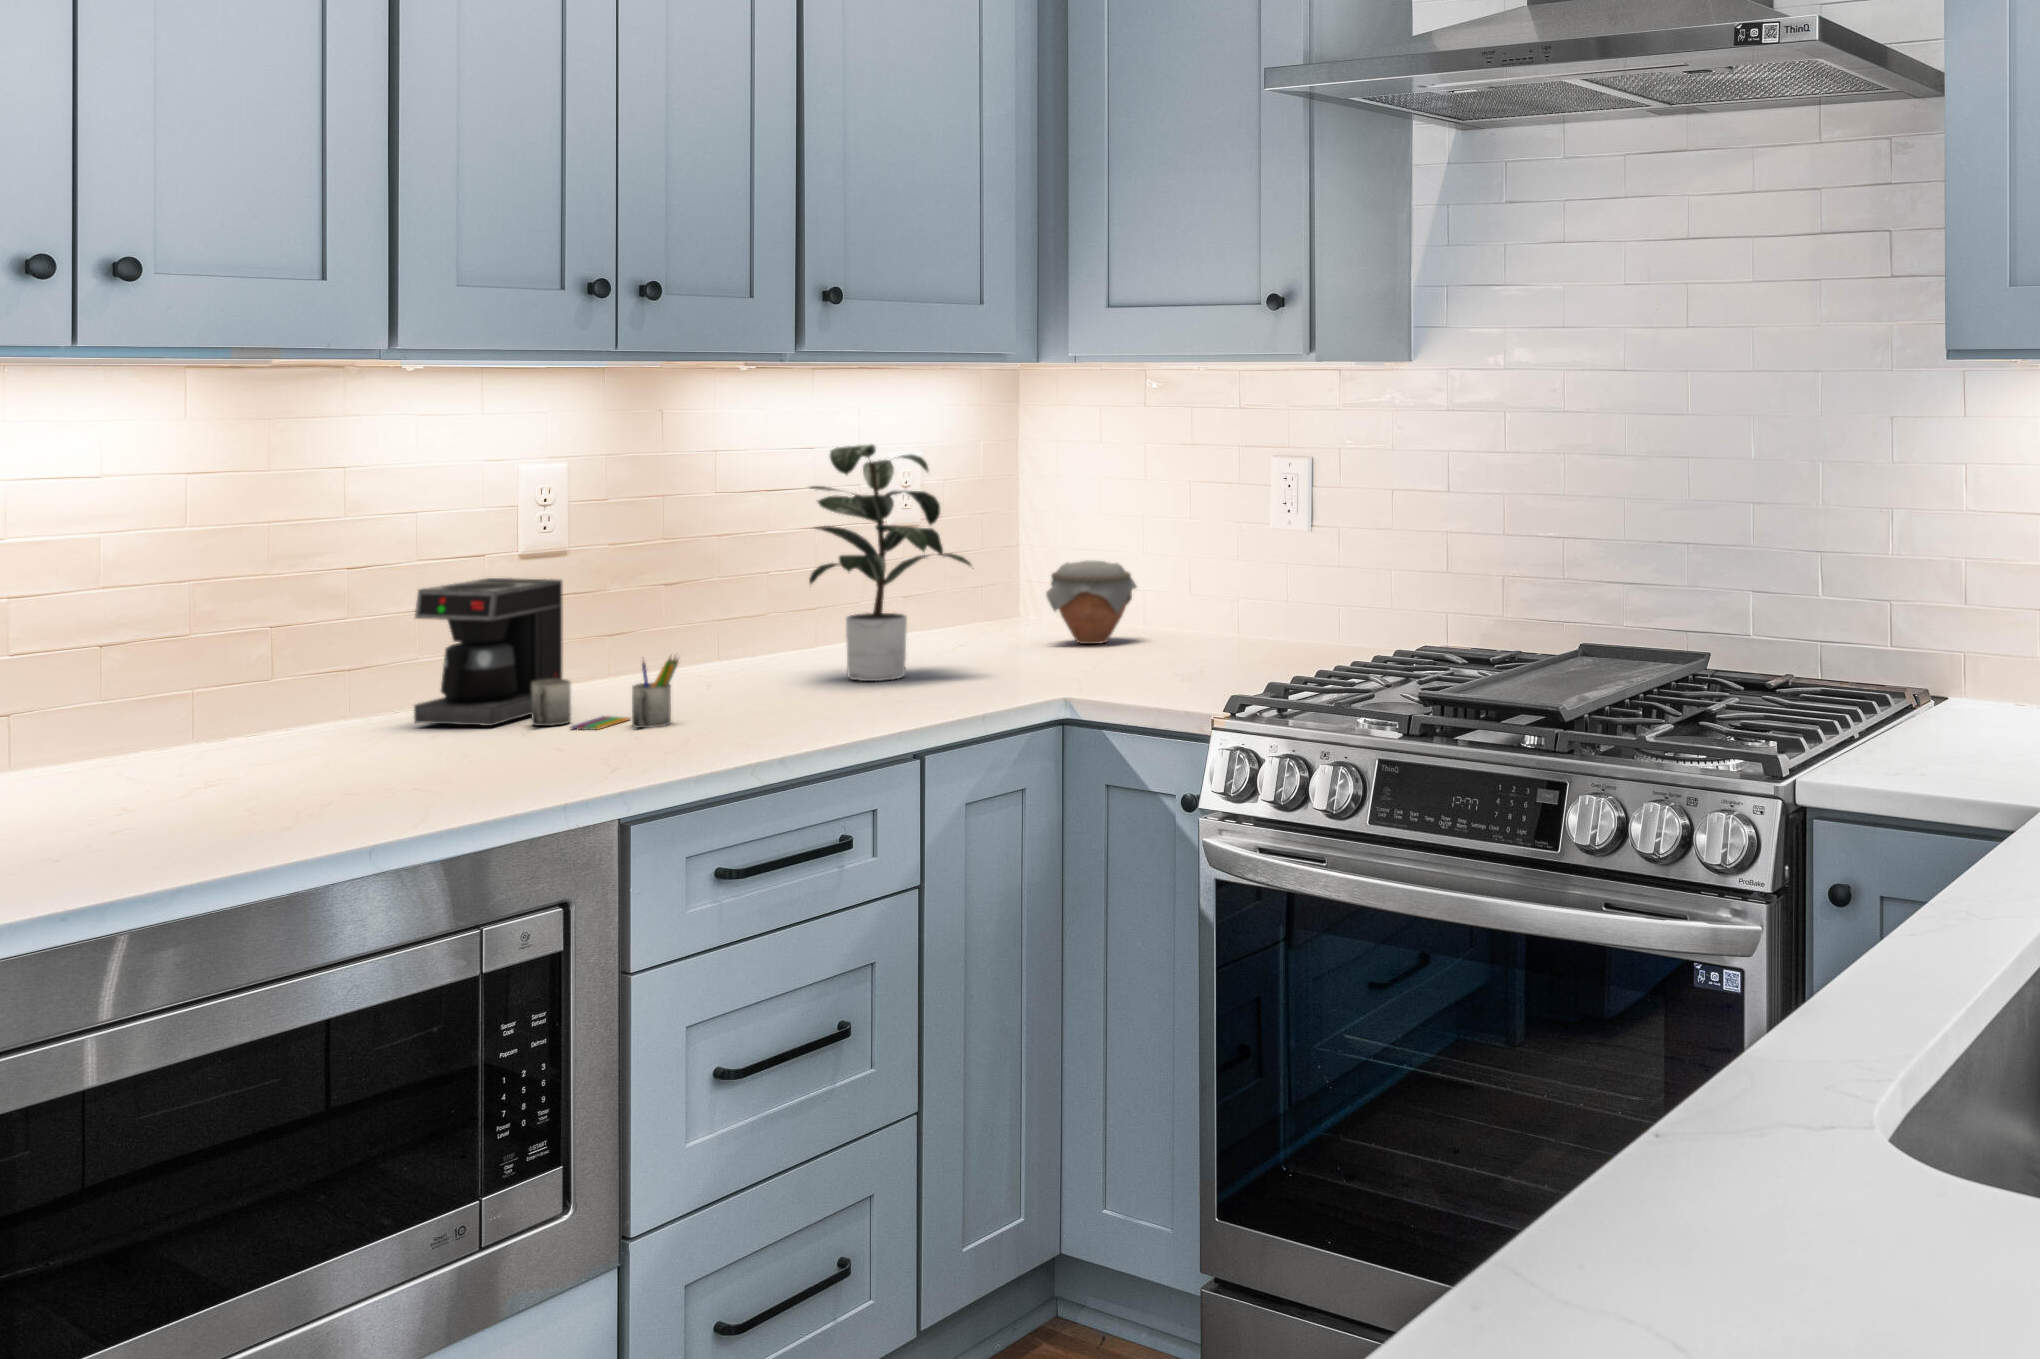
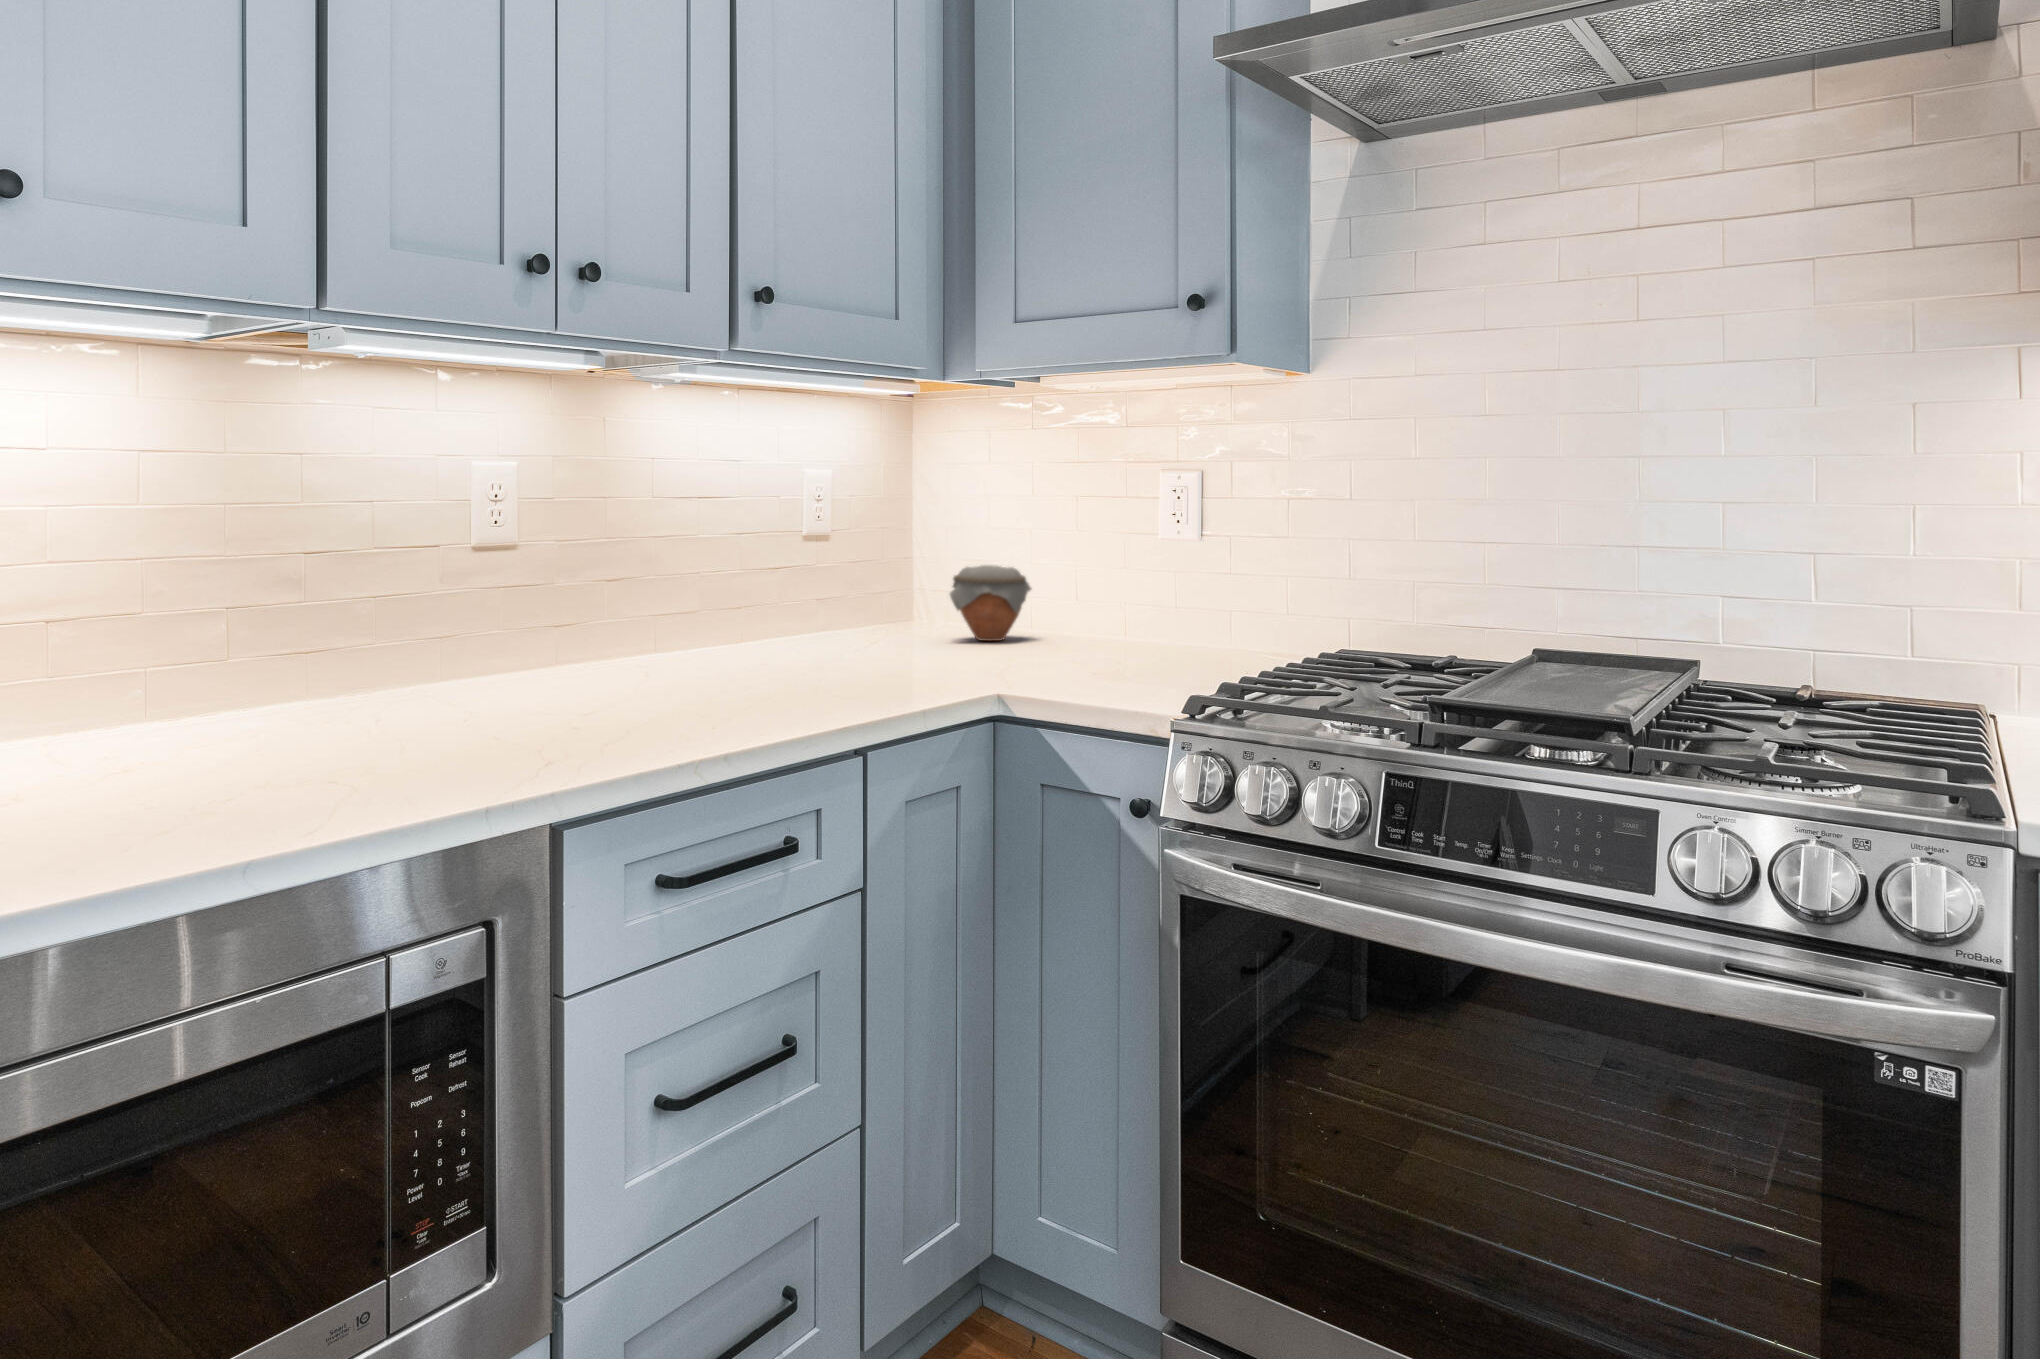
potted plant: present [809,445,971,681] -> none [715,442,924,672]
coffee maker: present [414,578,679,730] -> none [369,568,620,719]

